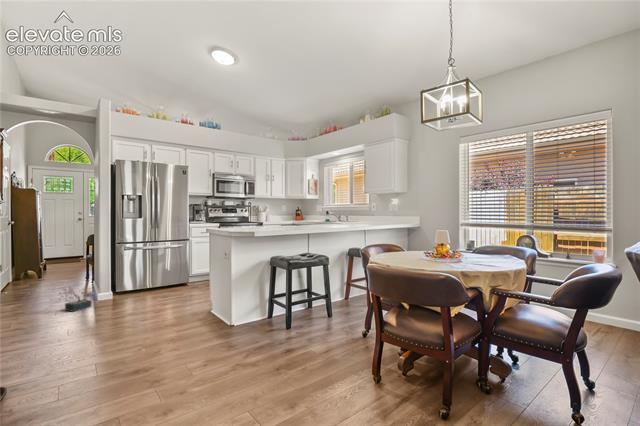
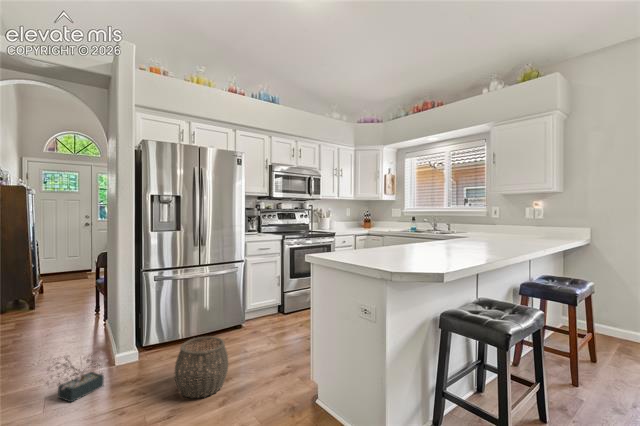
woven basket: none [132,279,167,310] -> present [175,336,228,398]

